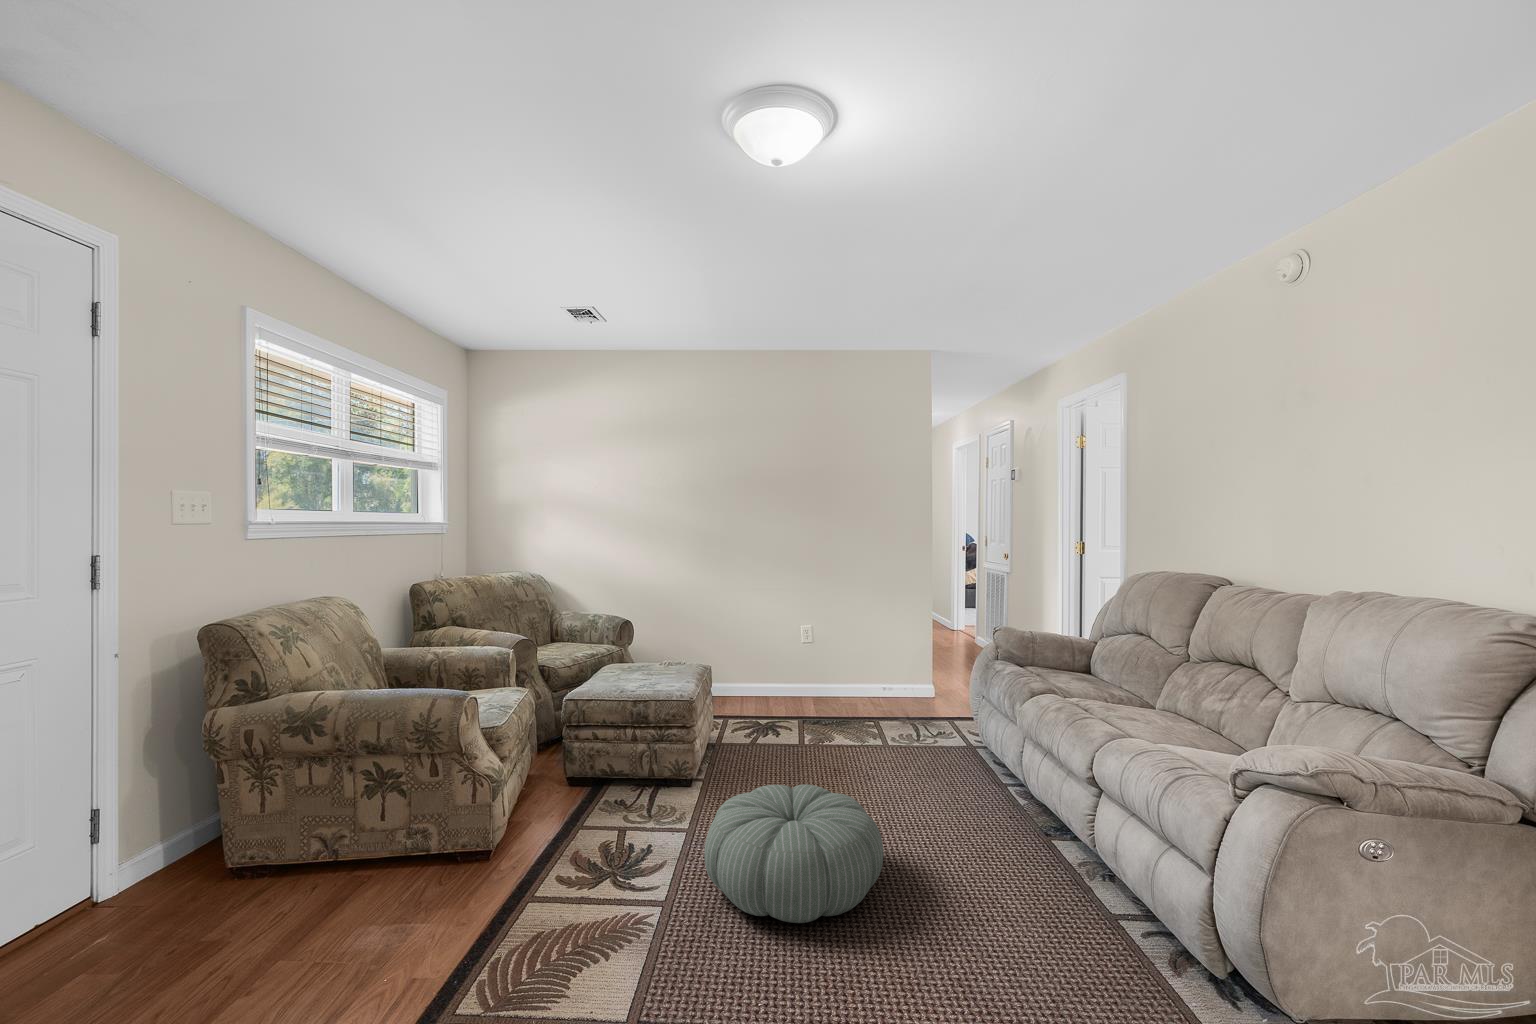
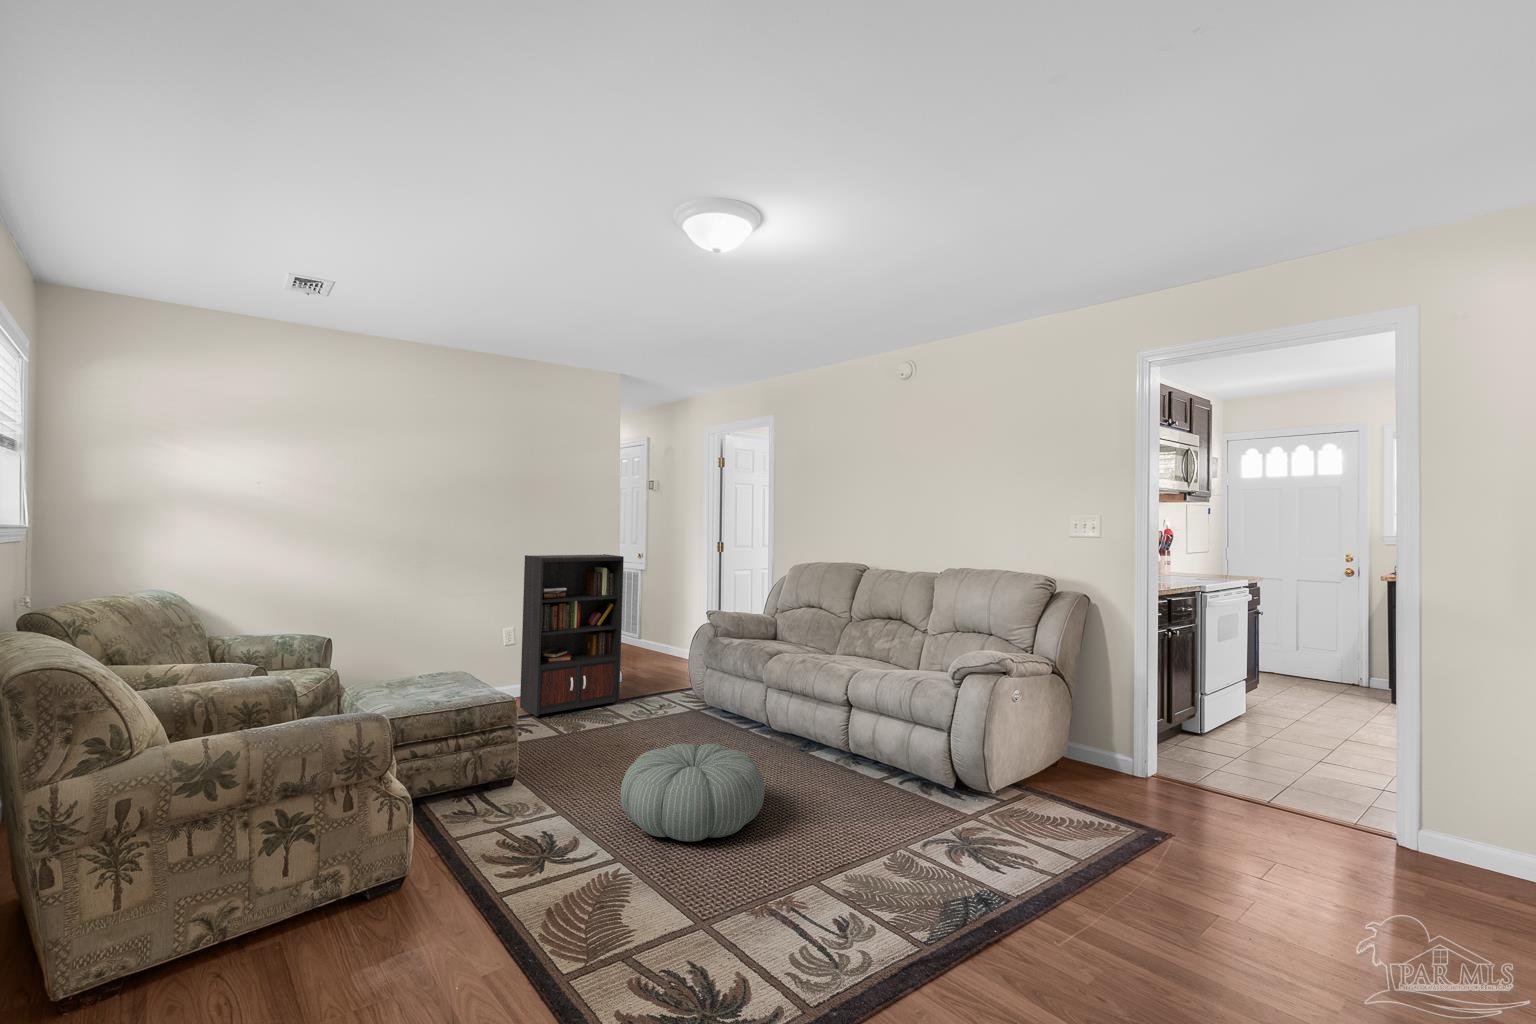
bookcase: none [797,557,905,721] -> present [520,554,624,716]

